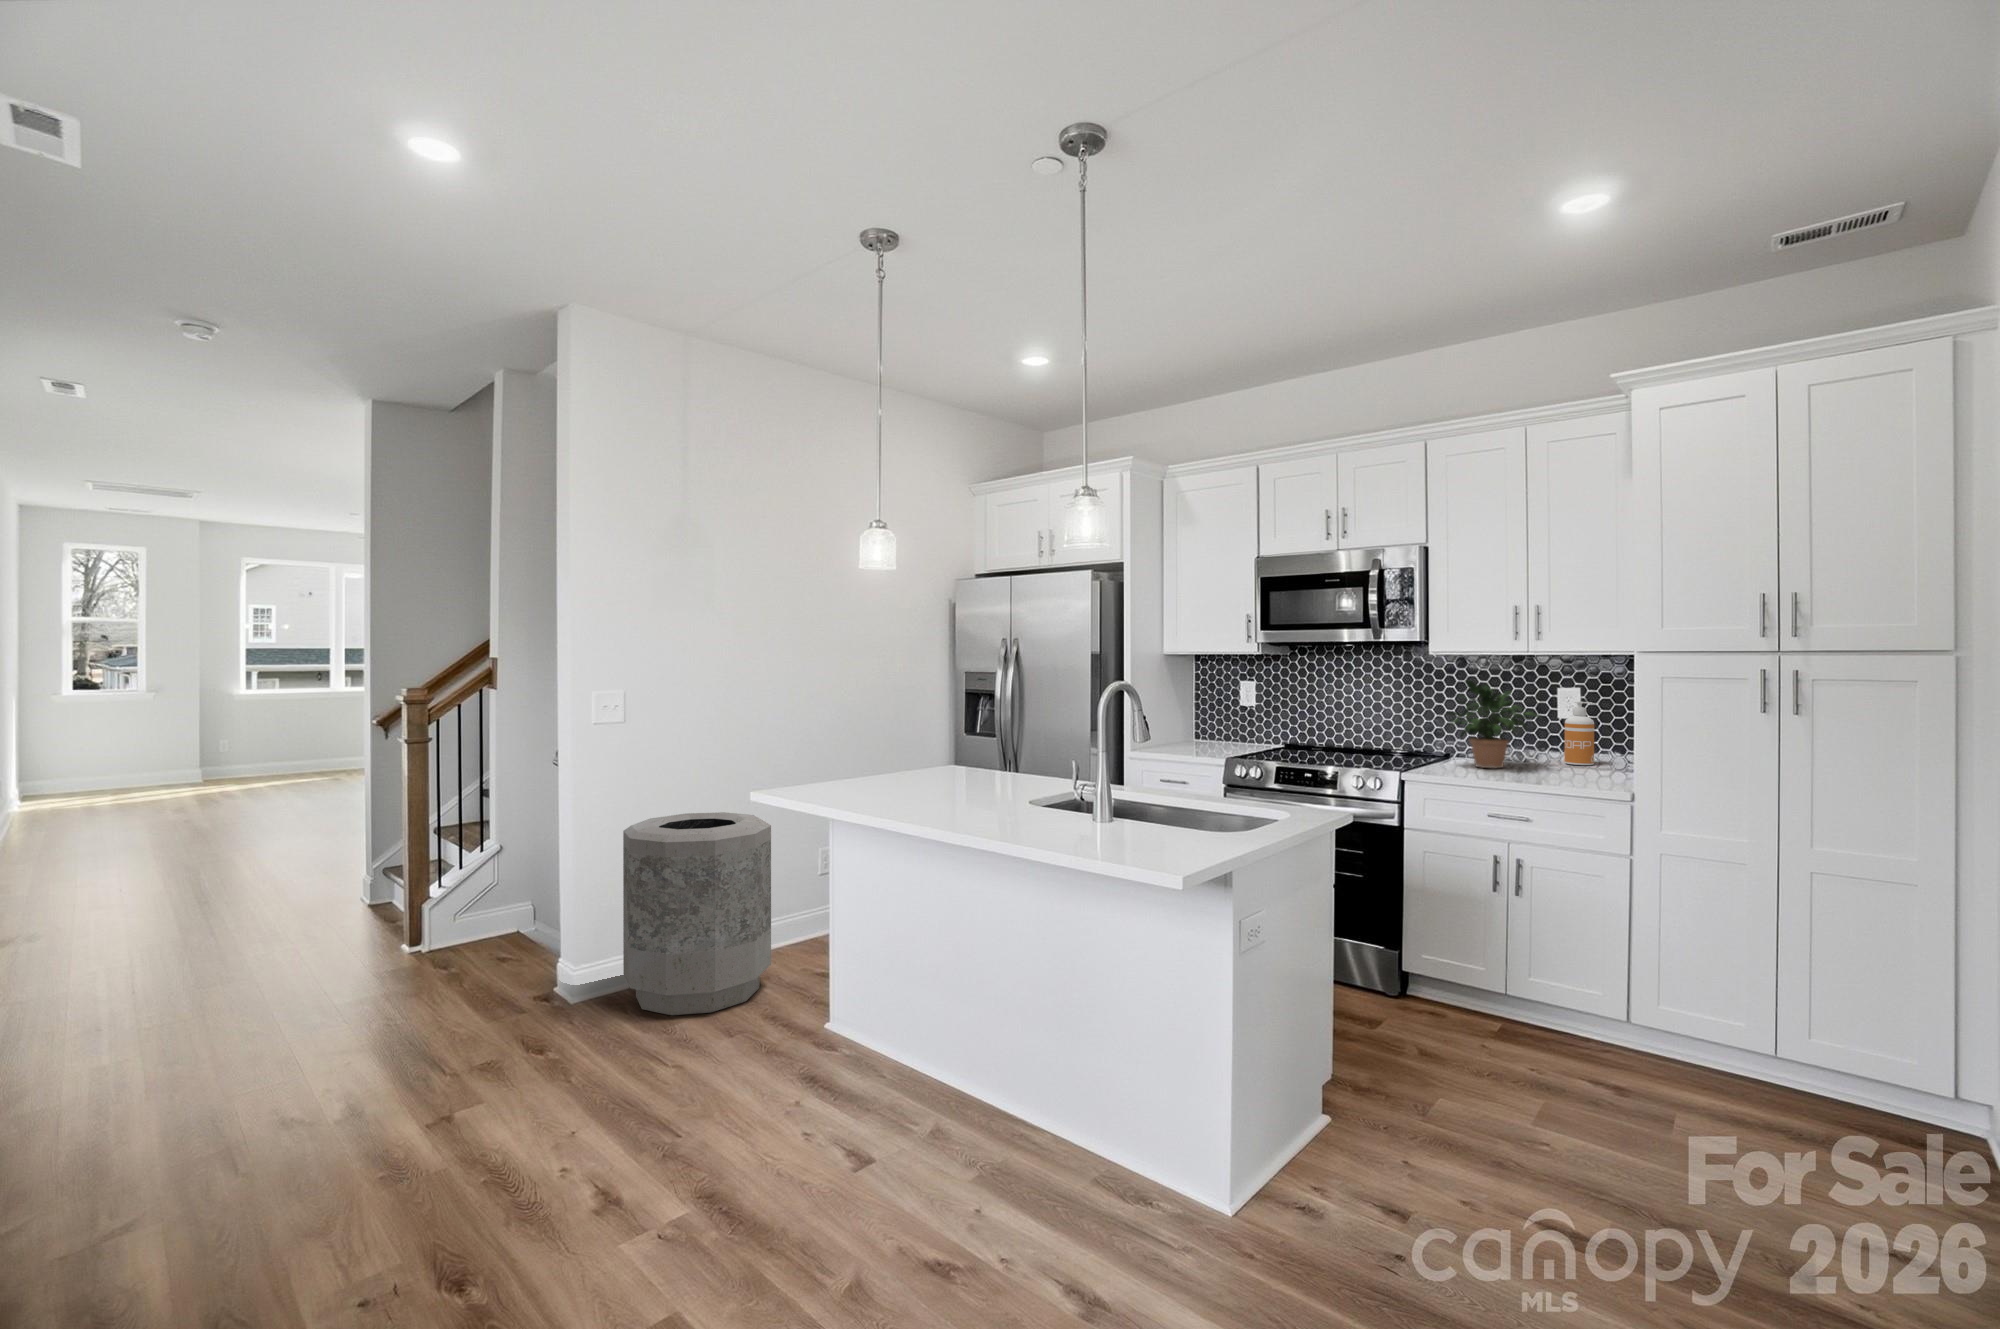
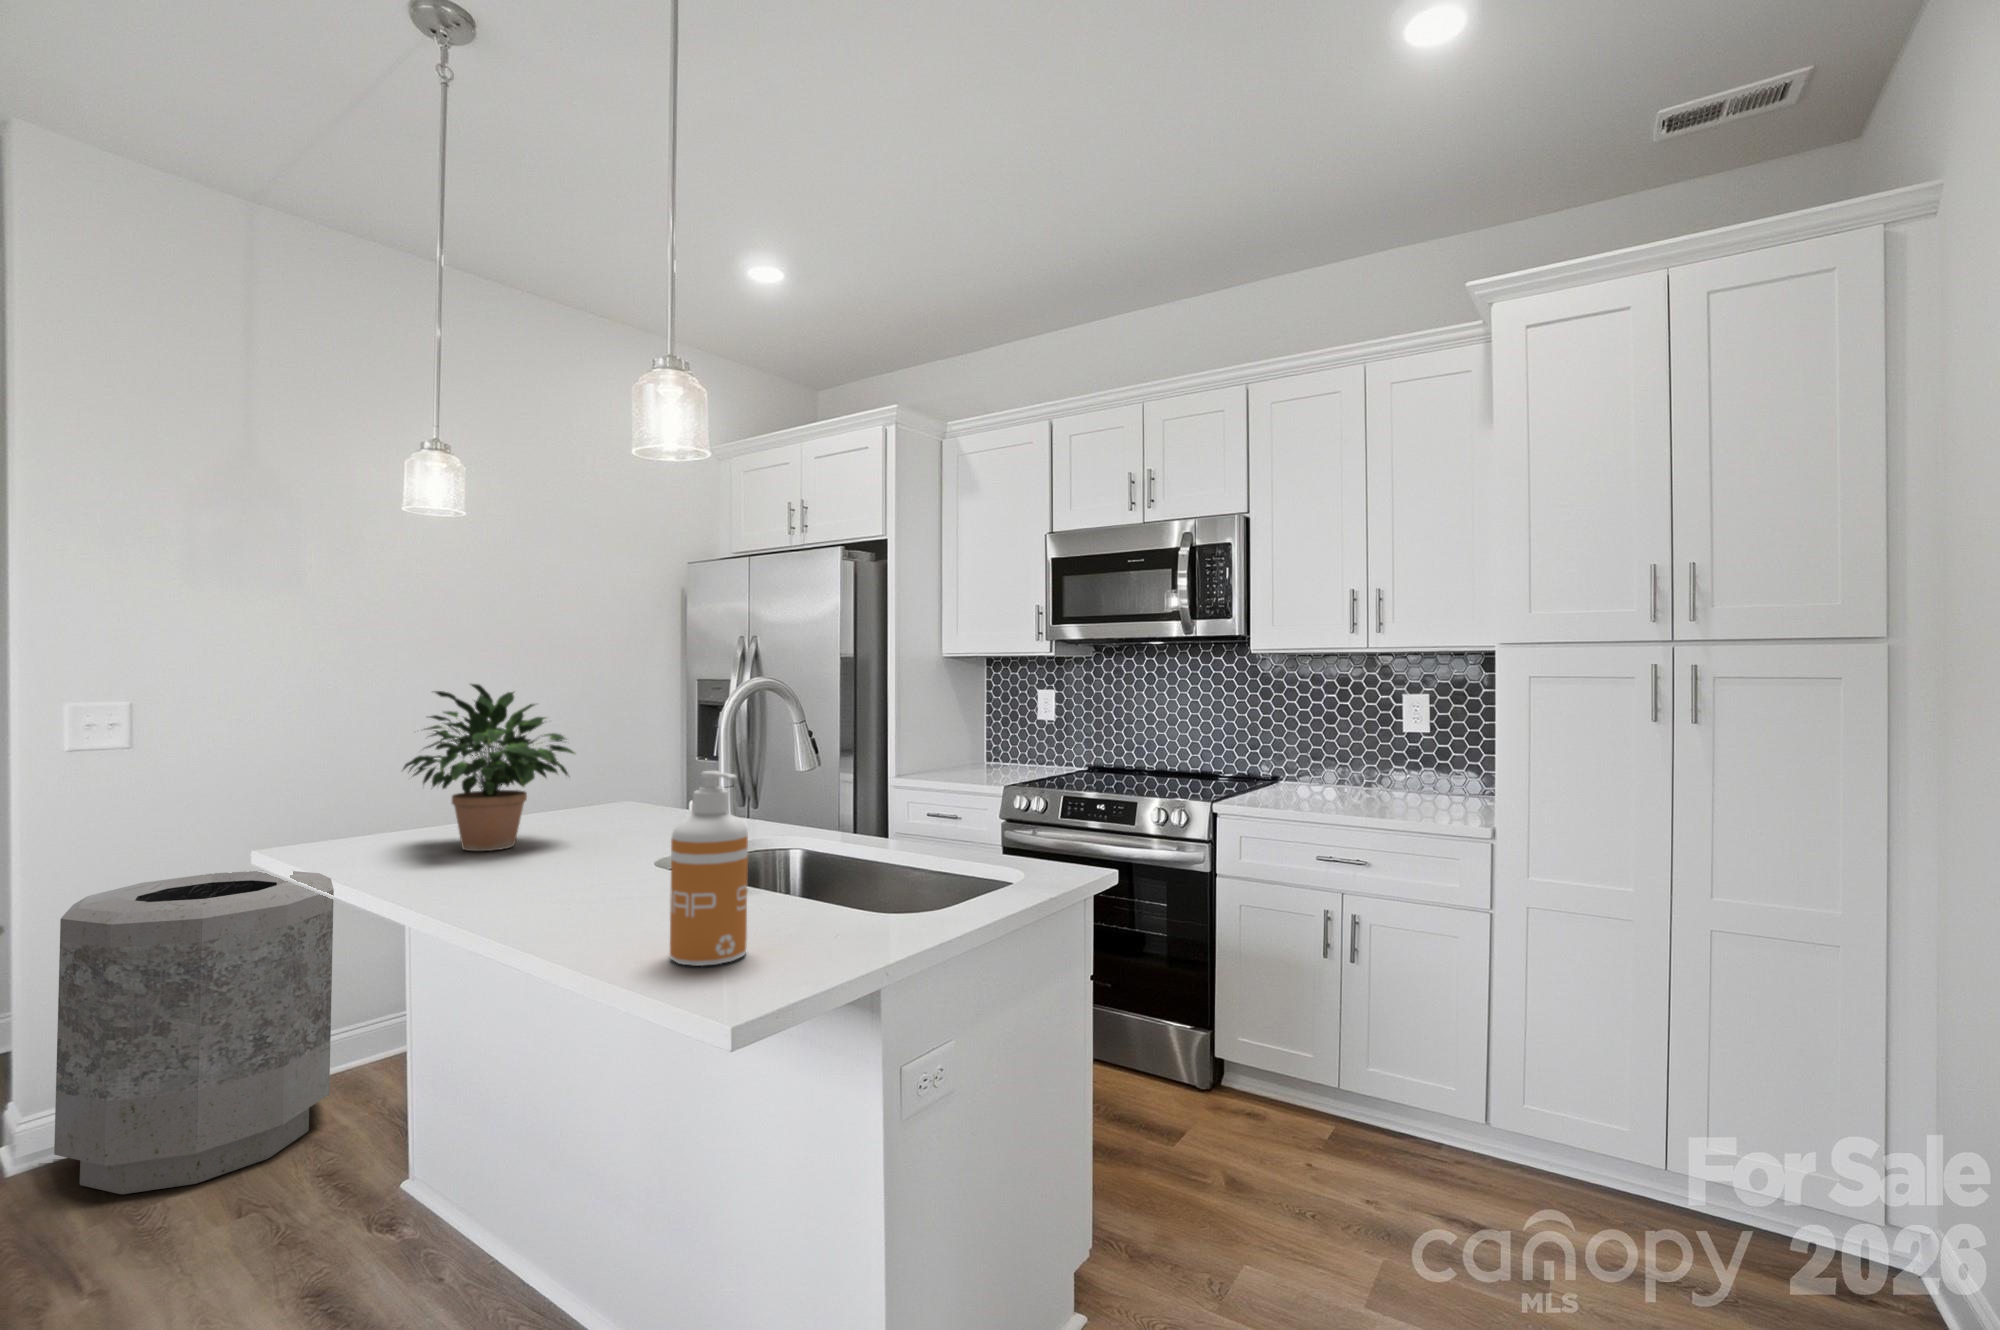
potted plant: present [1448,680,1540,768] -> present [403,684,575,851]
soap dispenser: present [1564,701,1594,765] -> present [670,771,748,966]

